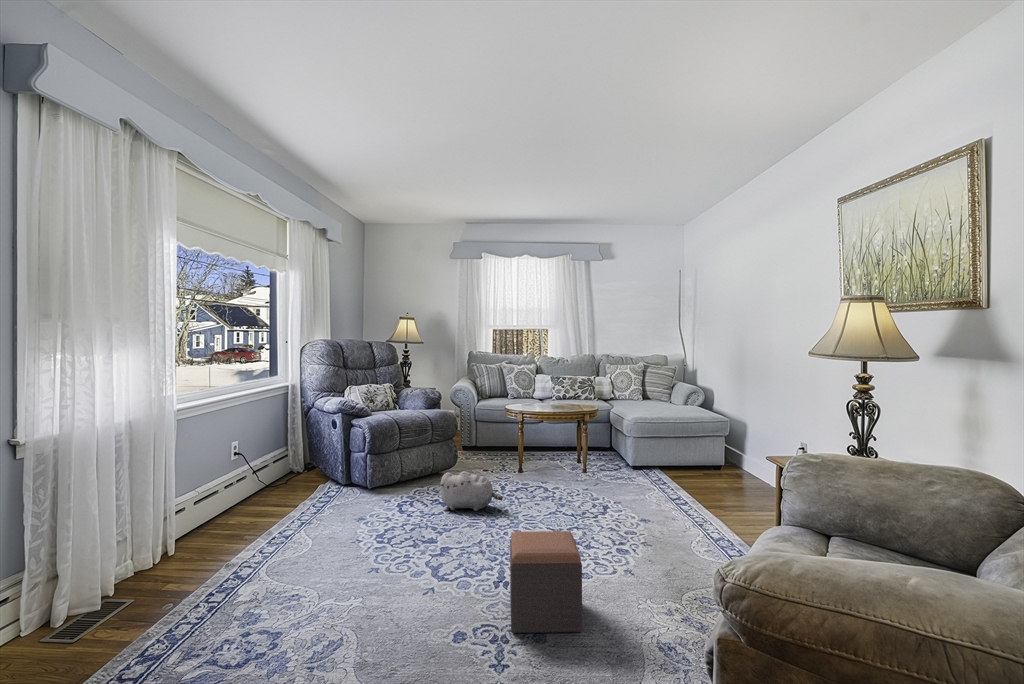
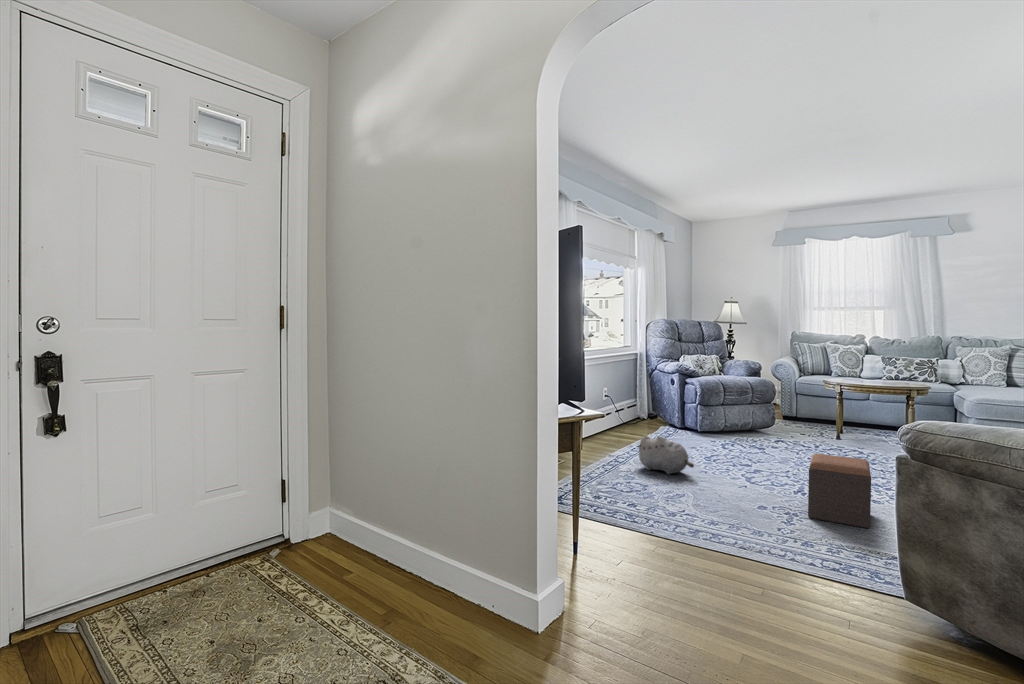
plush toy: present [440,471,503,511] -> present [637,436,694,474]

